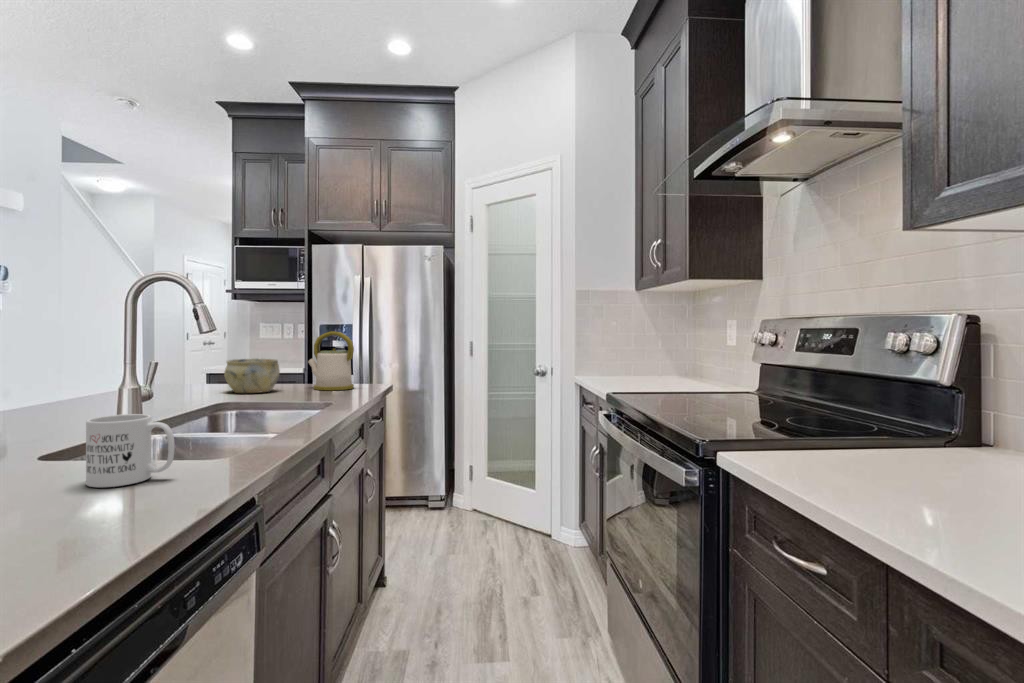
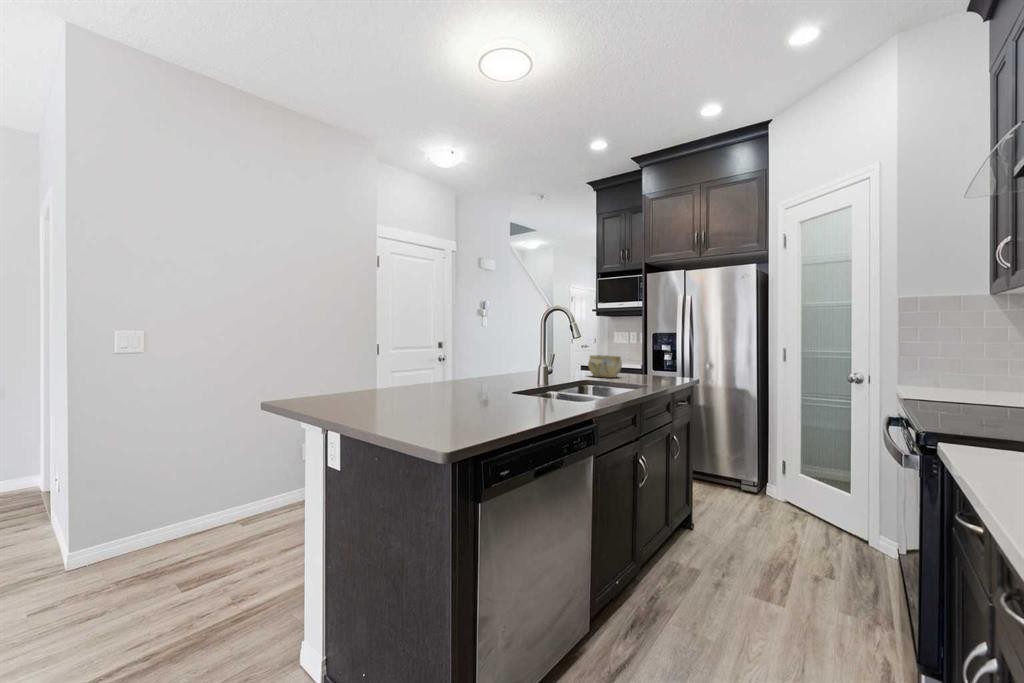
kettle: present [308,331,354,390] -> none [641,337,674,380]
mug: present [86,414,175,487] -> none [532,371,567,404]

